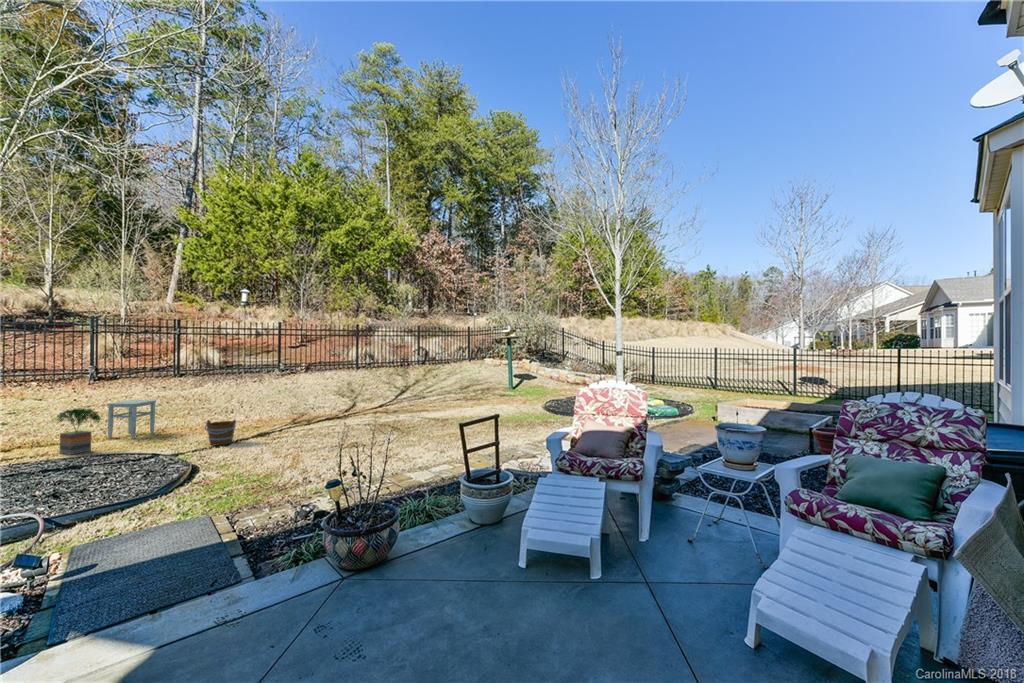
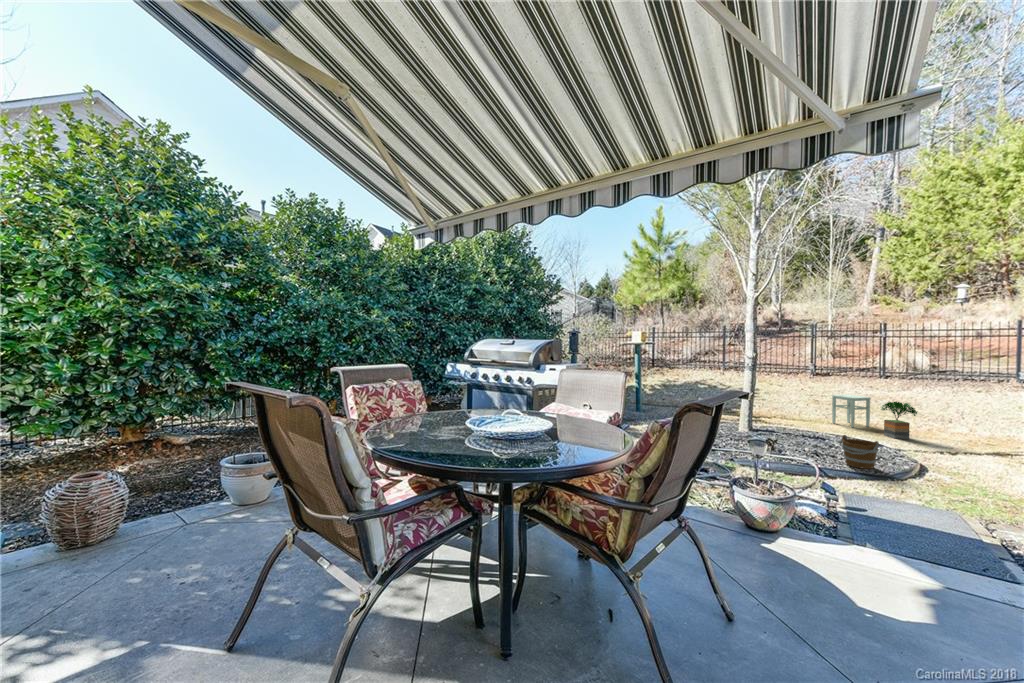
potted tree: present [57,408,101,455] -> present [881,402,917,439]
bucket: present [205,420,236,446] -> present [839,435,879,469]

